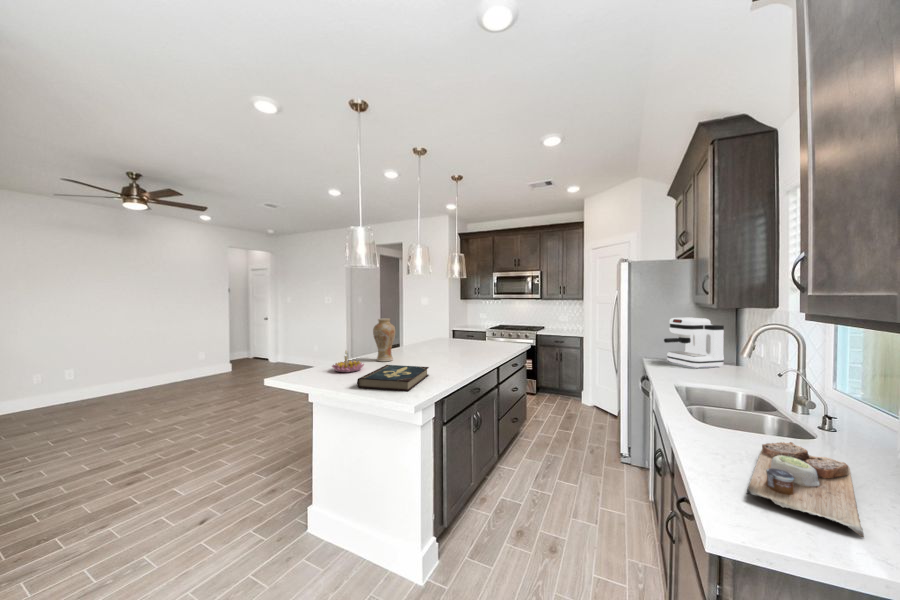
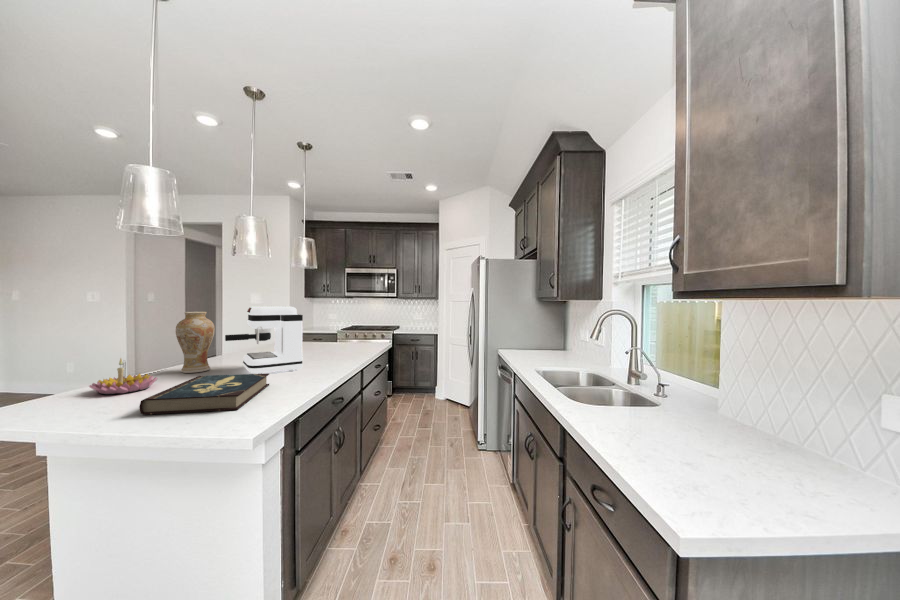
coffee maker: present [664,318,724,368] -> present [225,306,303,374]
cutting board: present [747,442,864,537] -> none [635,410,757,492]

